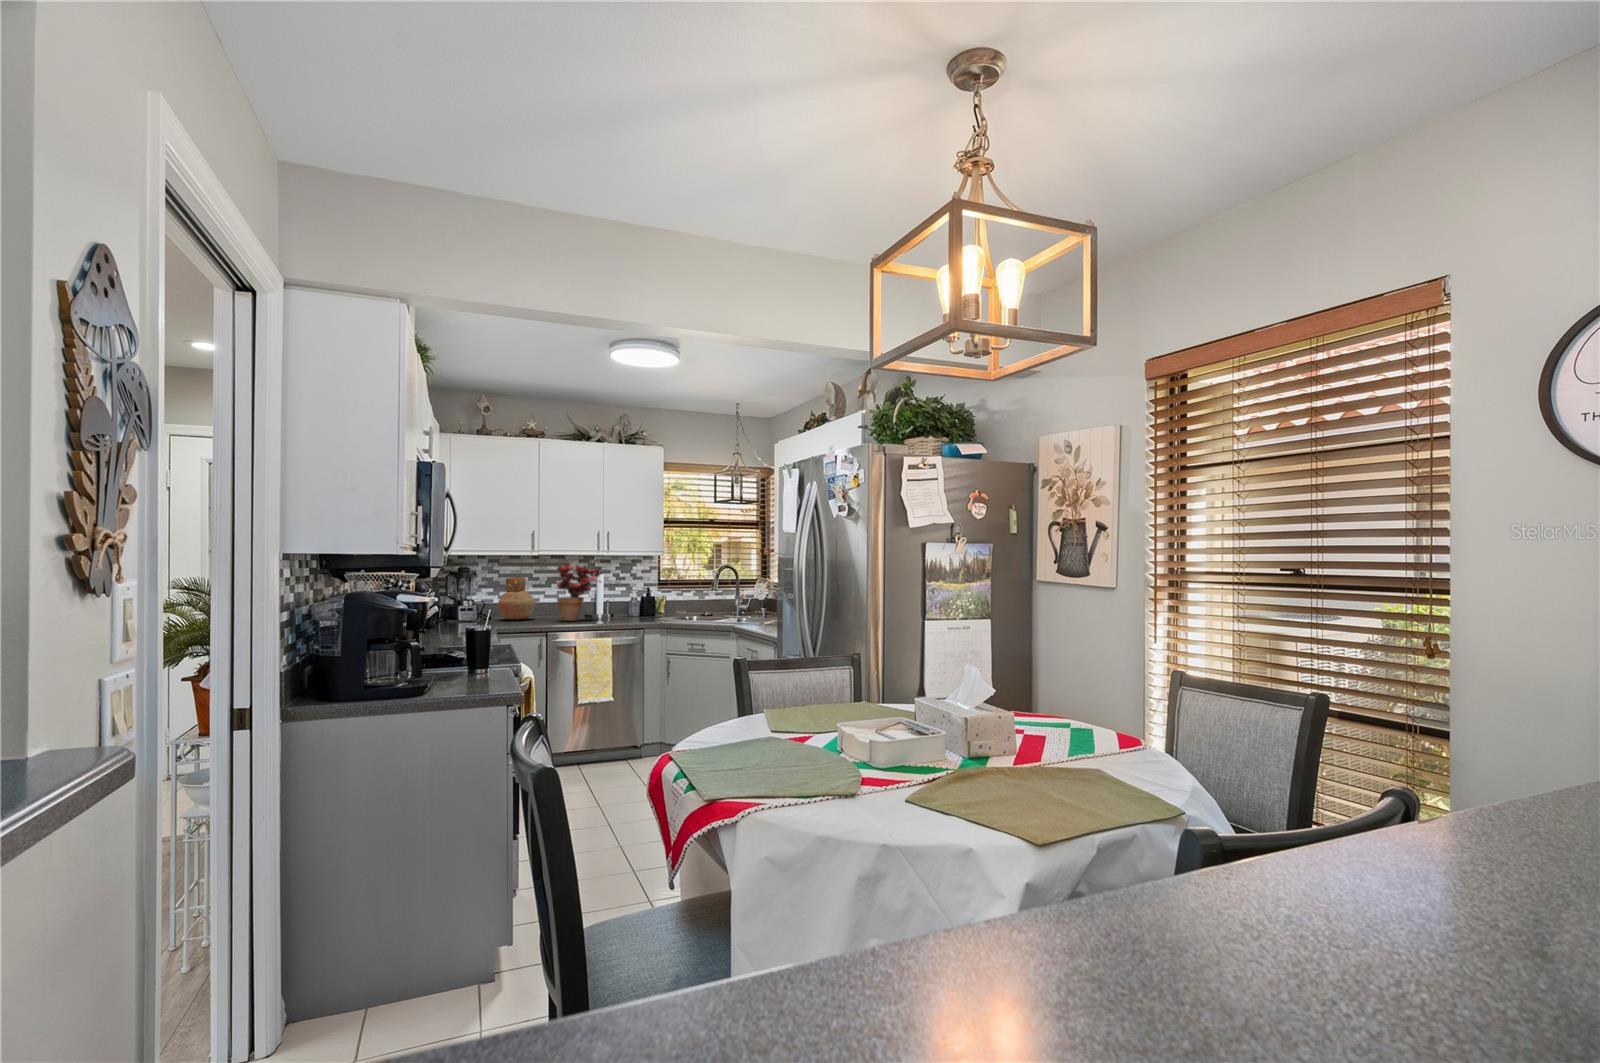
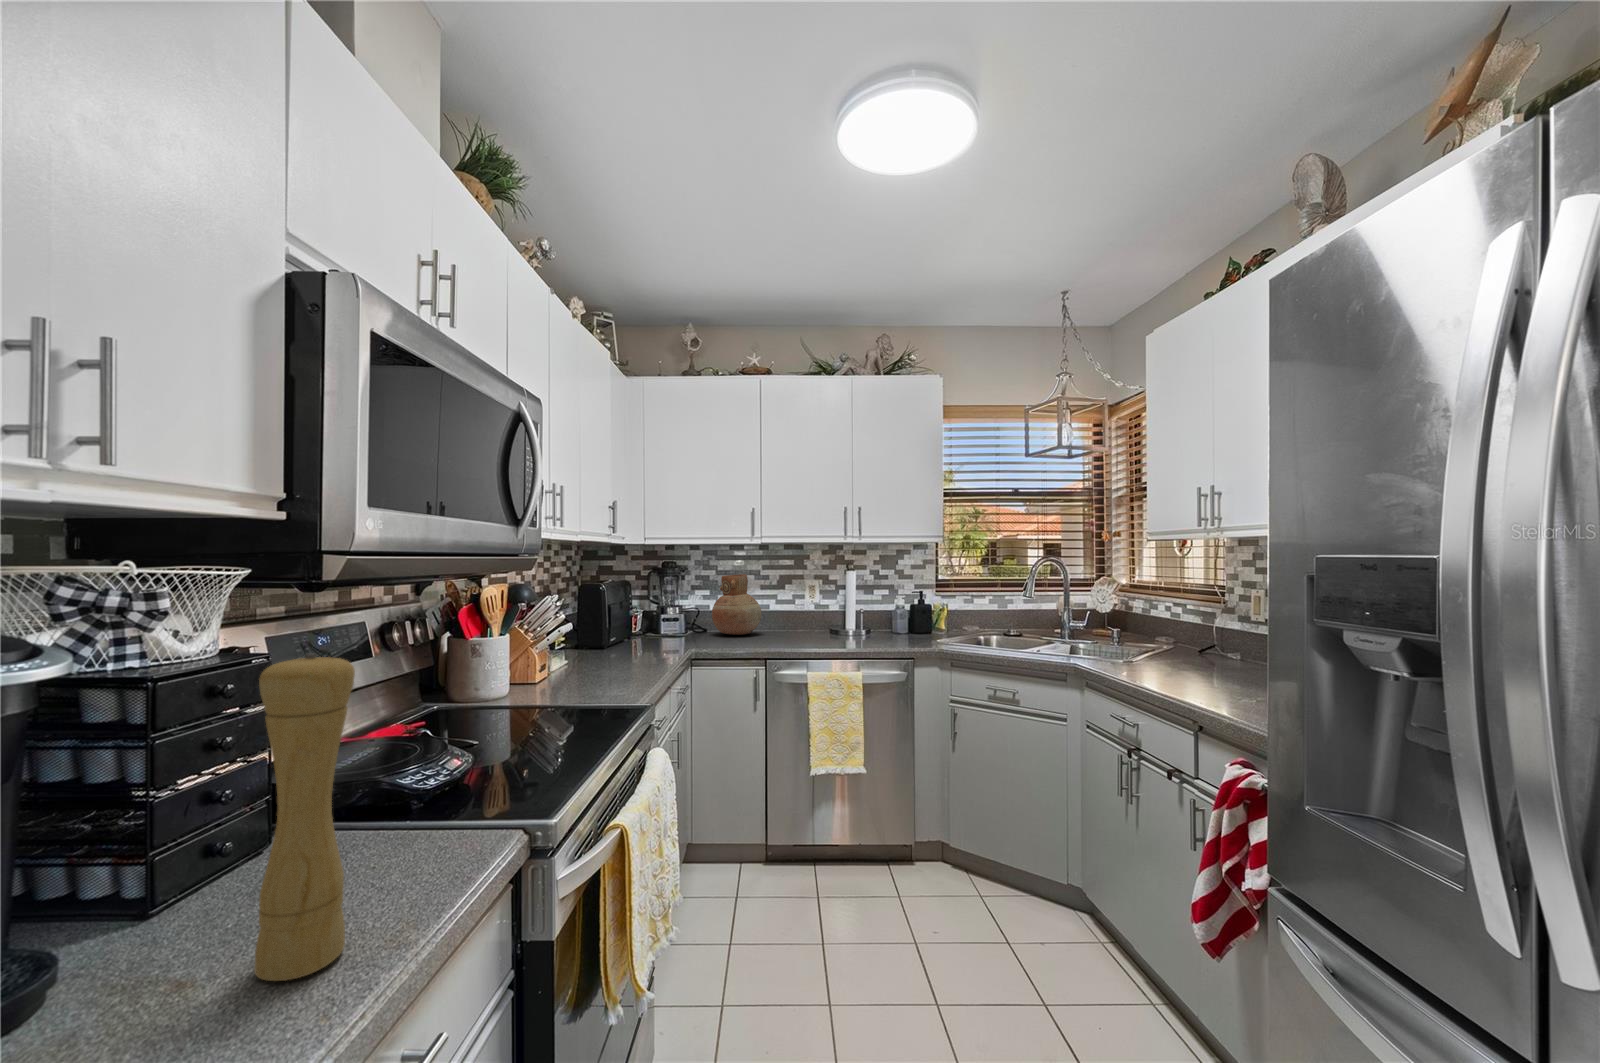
potted plant: present [557,564,601,621] -> none [782,554,851,641]
pepper mill: none [478,597,500,679] -> present [254,653,355,981]

